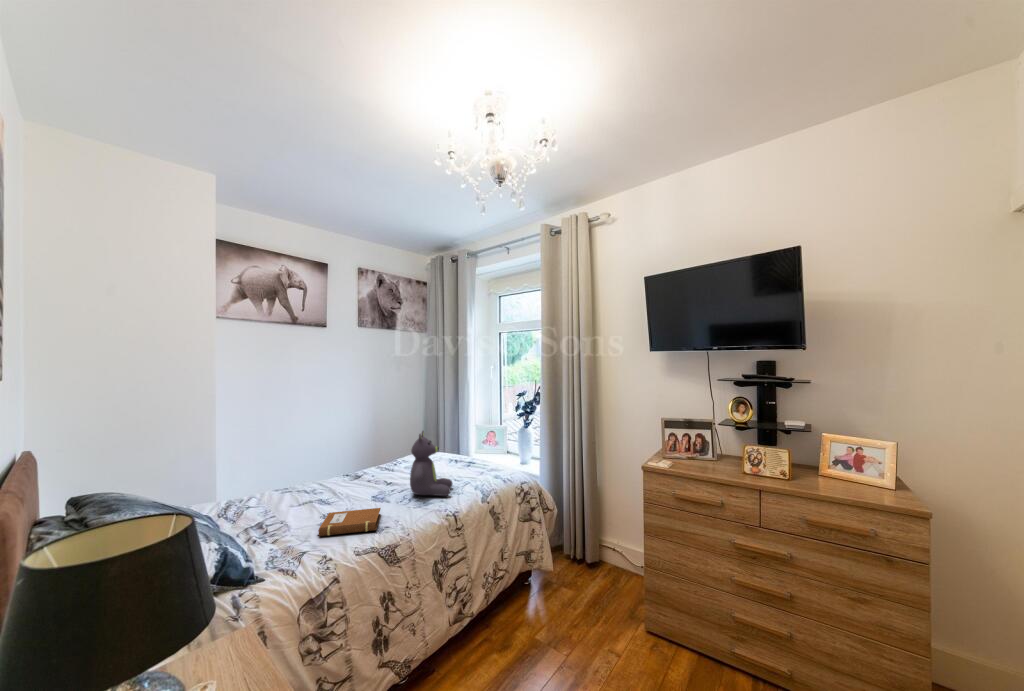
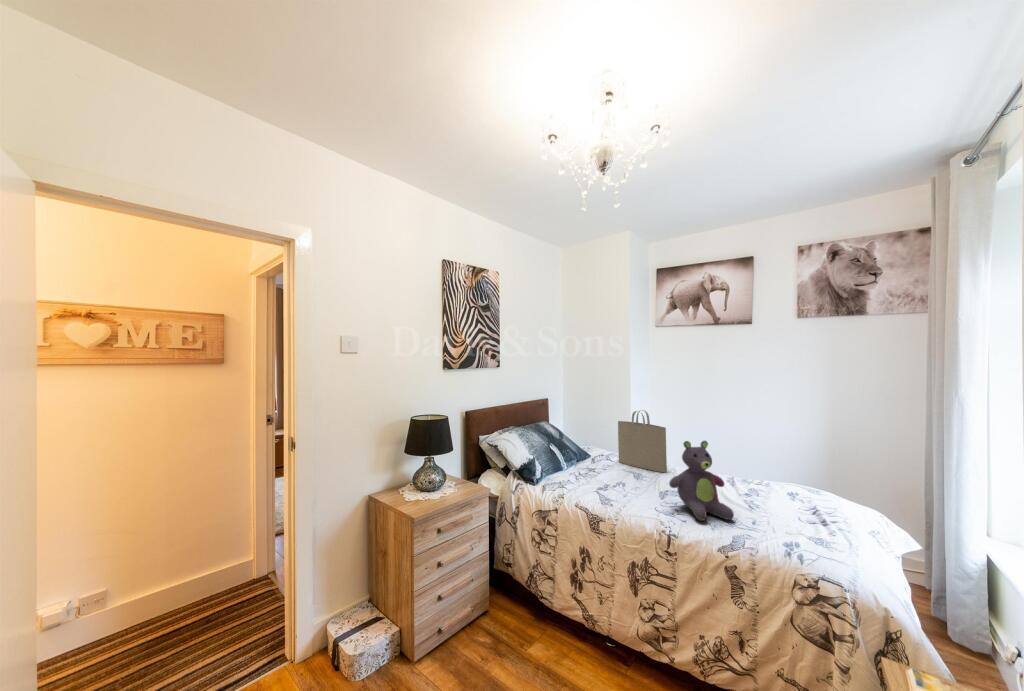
tote bag: none [260,425,332,506] -> present [618,410,667,472]
notebook: present [318,508,381,536] -> none [580,478,630,501]

